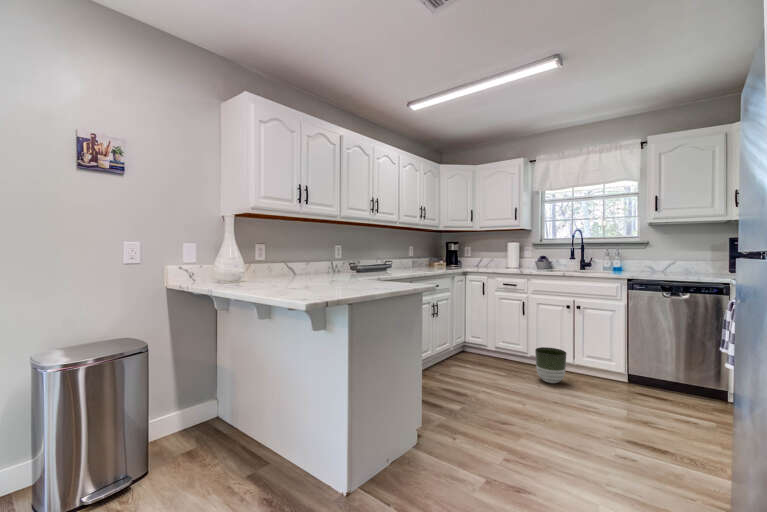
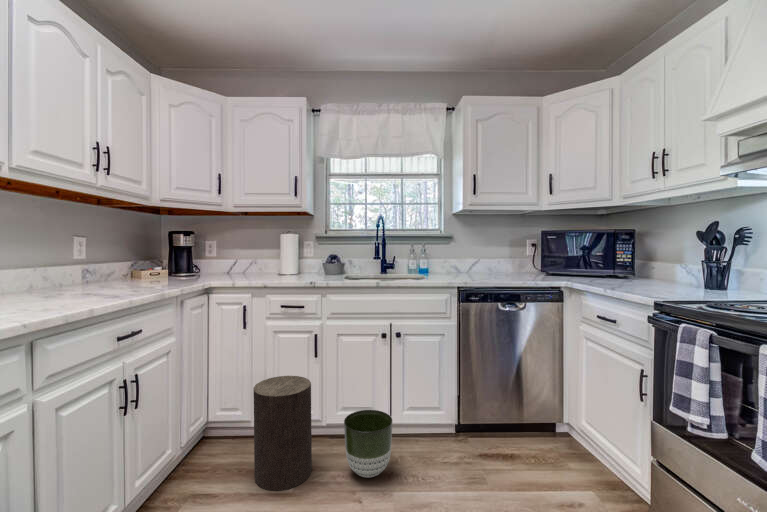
stool: none [486,321,518,376] -> present [253,376,312,491]

